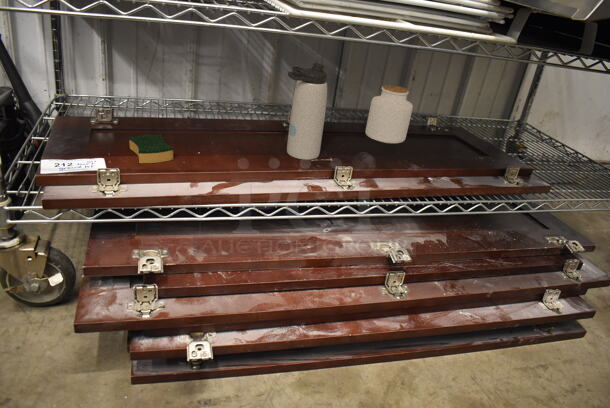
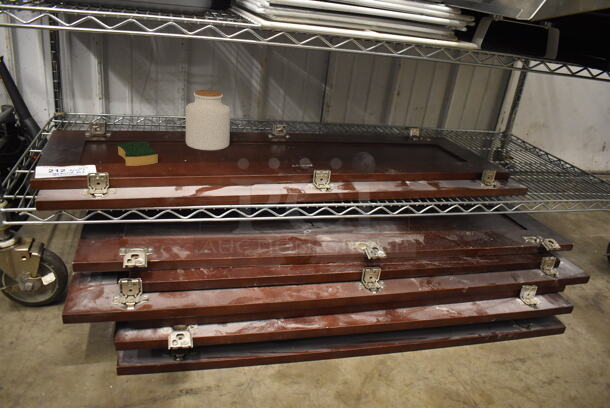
thermos bottle: present [287,63,327,160] -> none [264,72,301,163]
jar: present [365,85,413,143] -> present [186,90,230,150]

